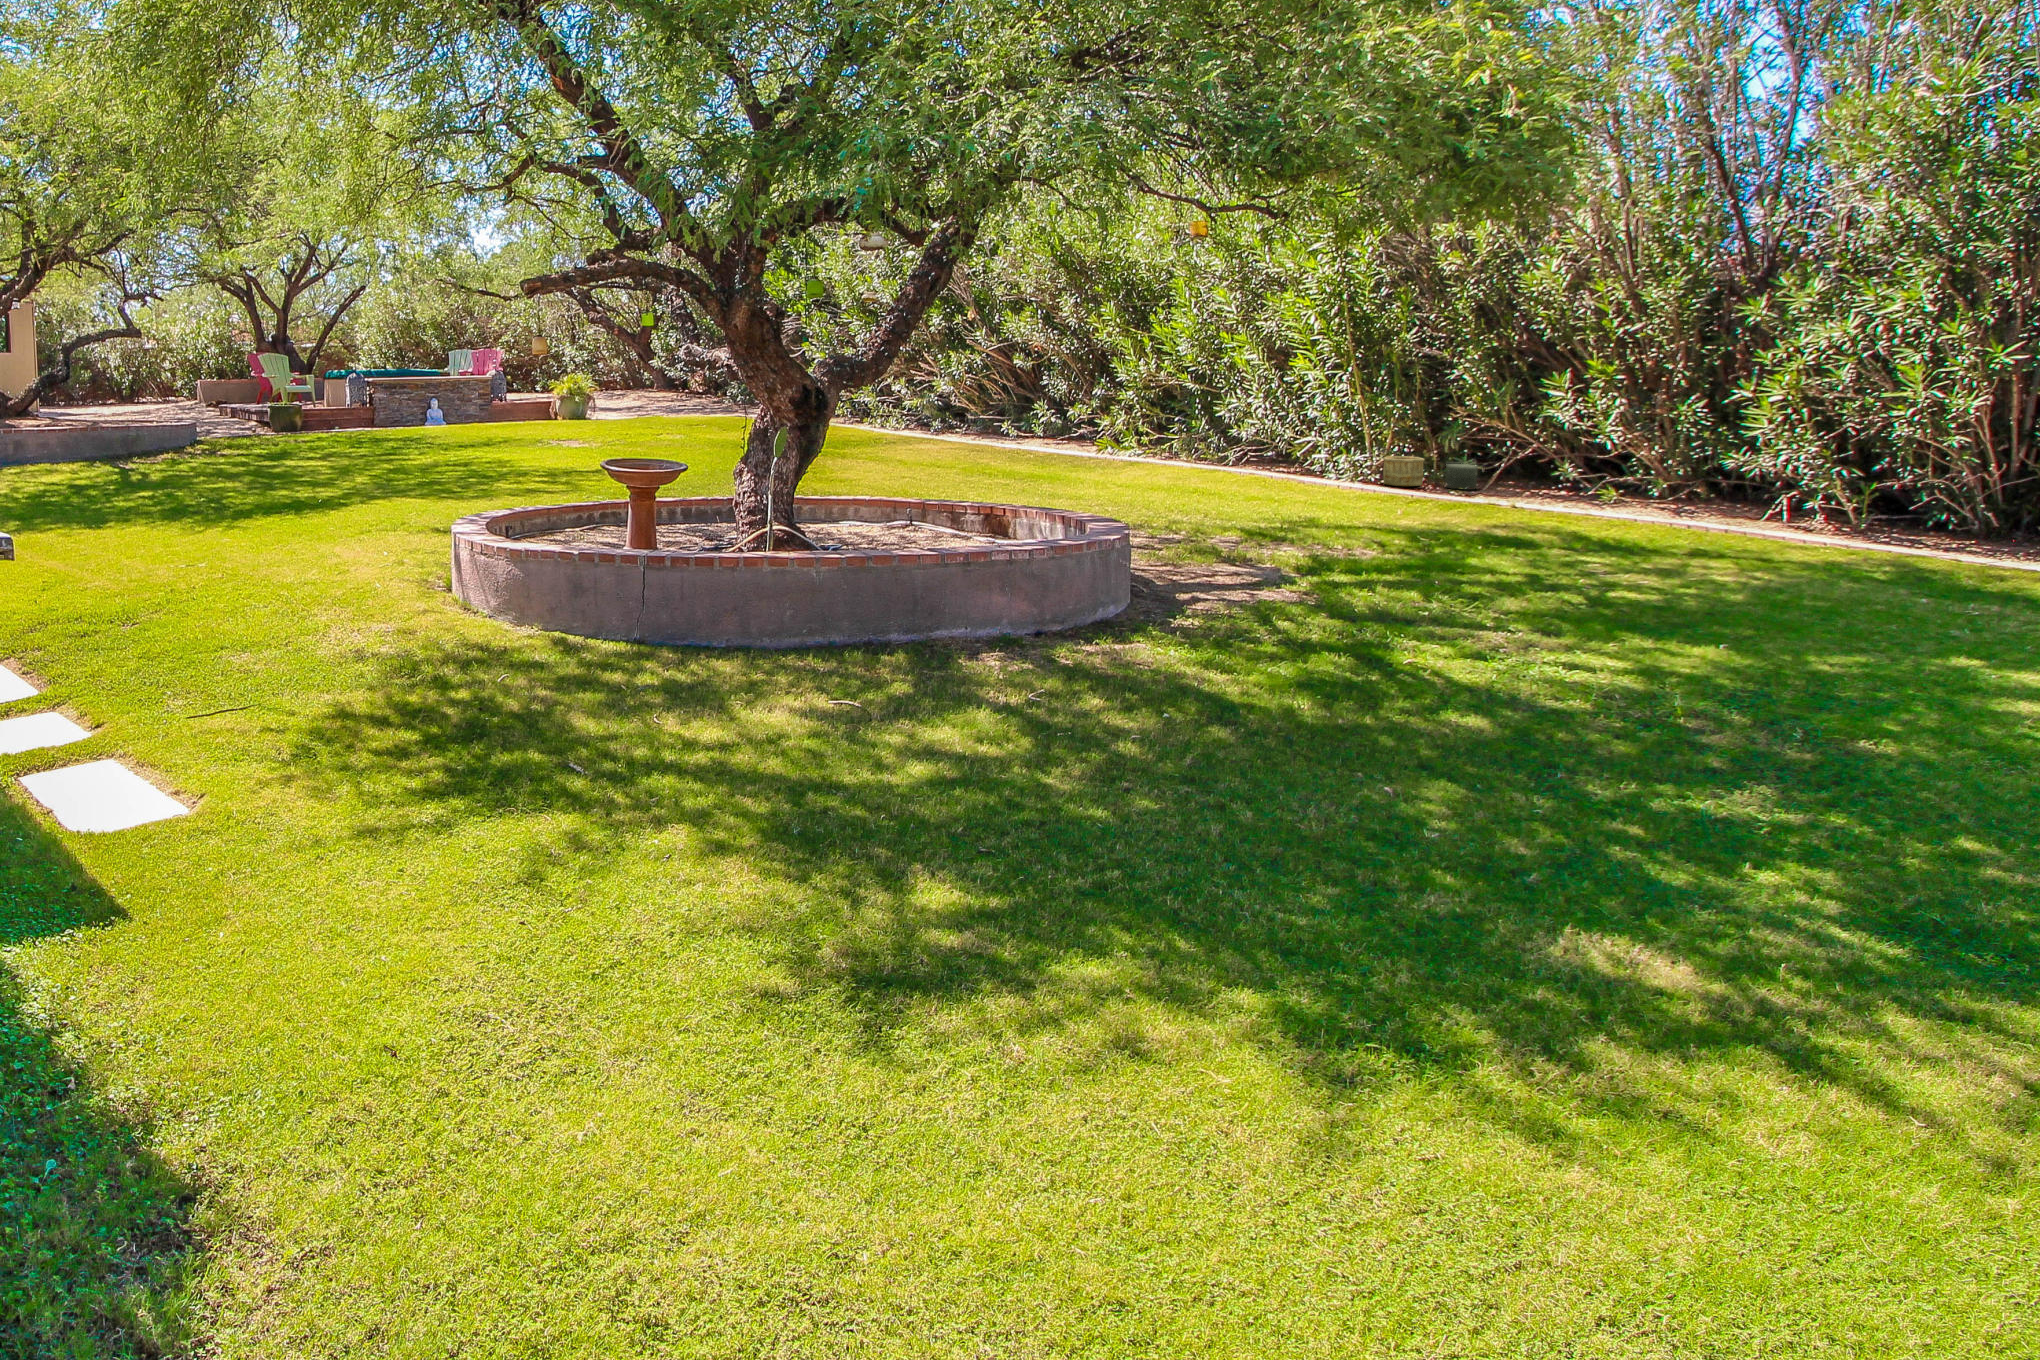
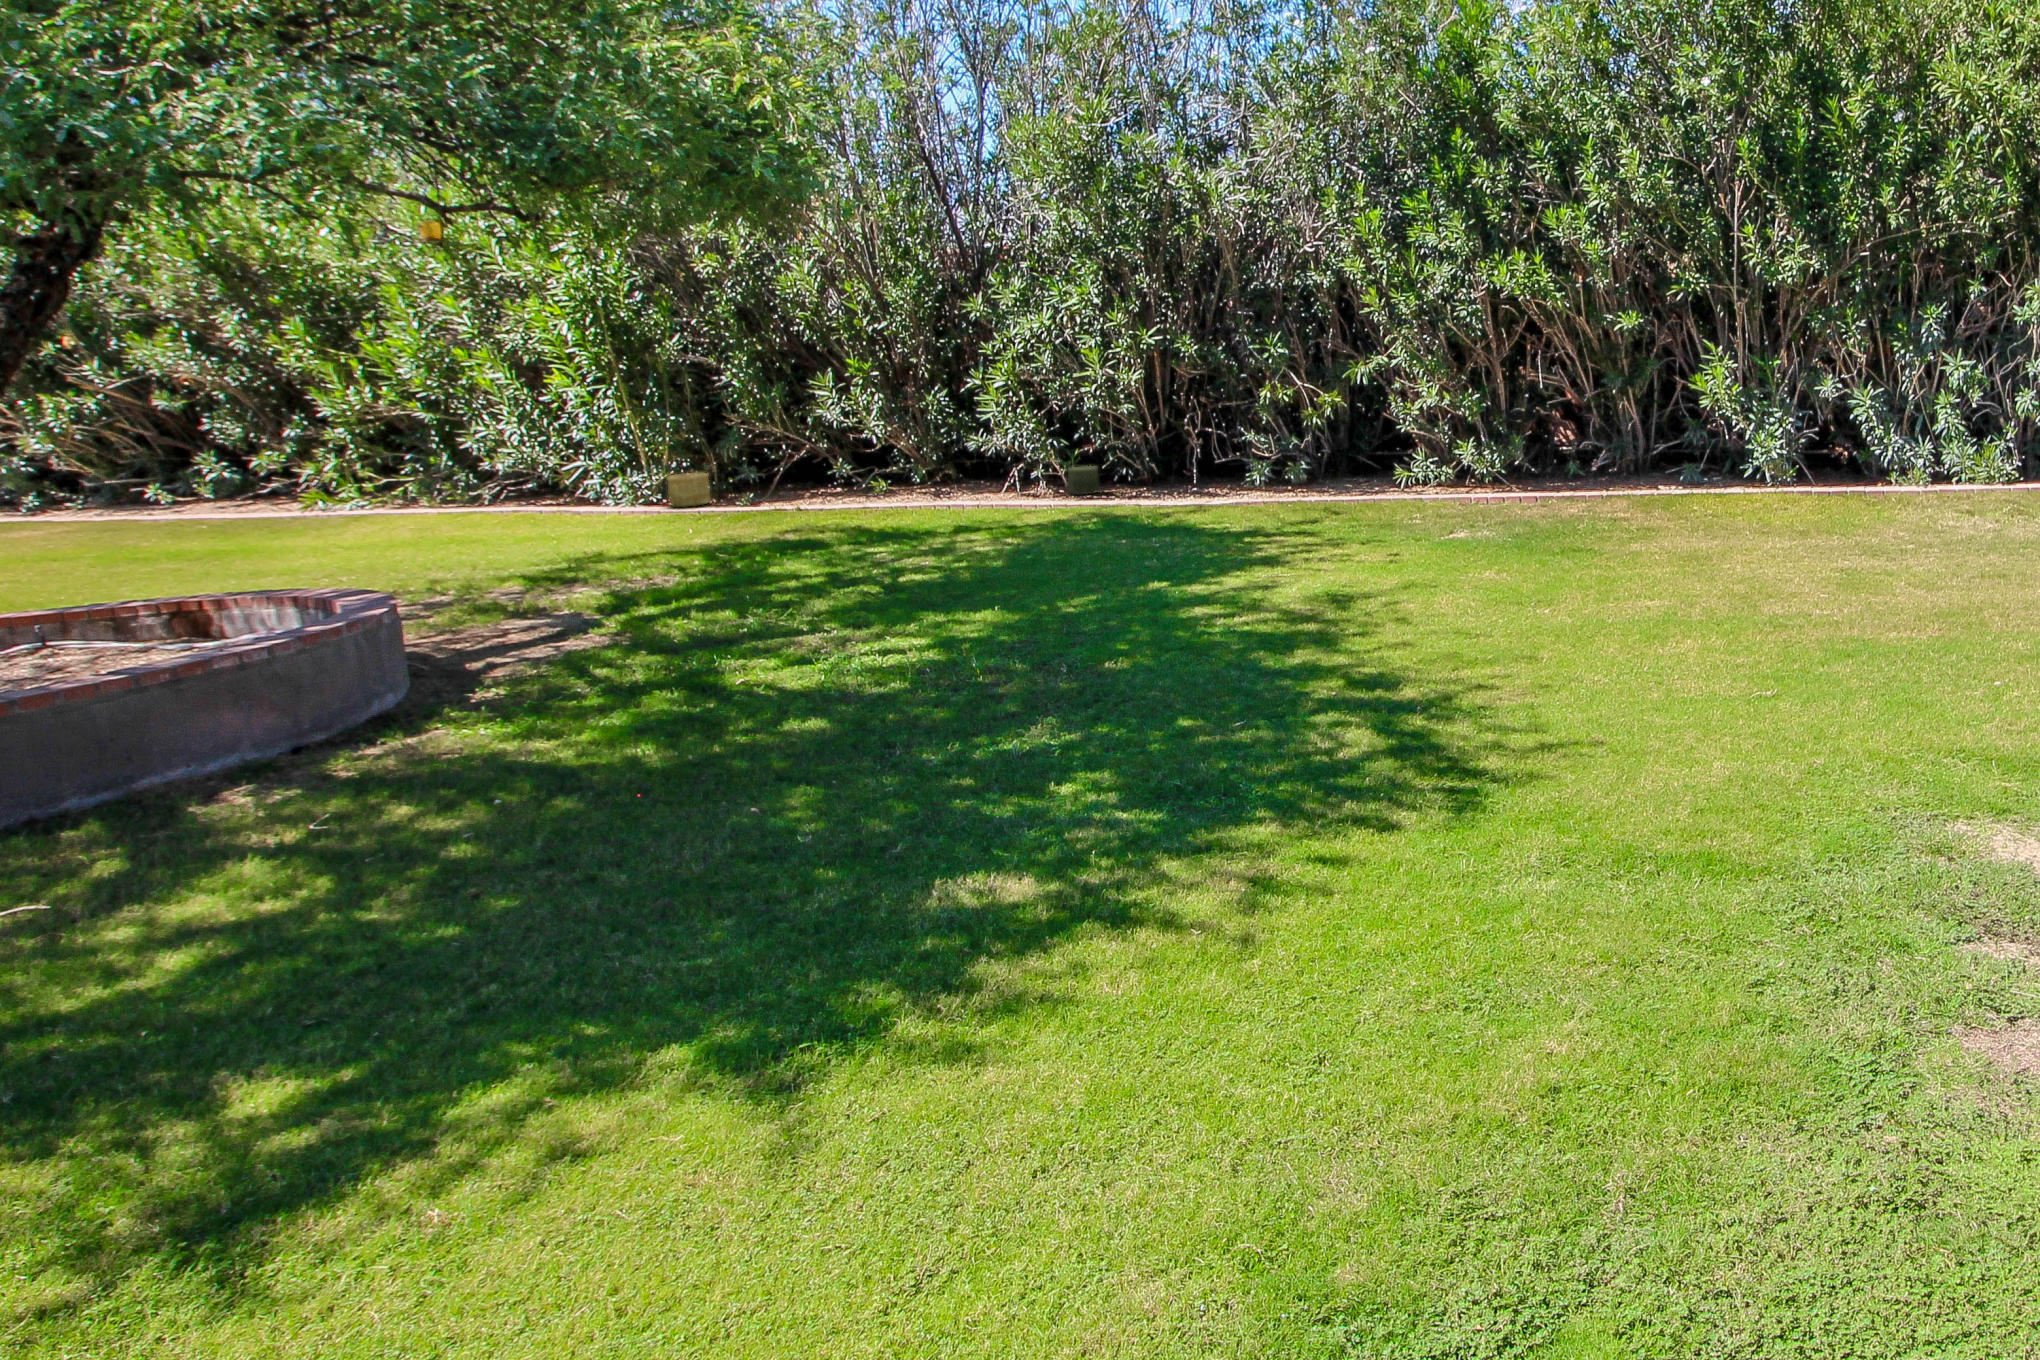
planter: present [1445,464,1478,490] -> present [1068,466,1099,495]

